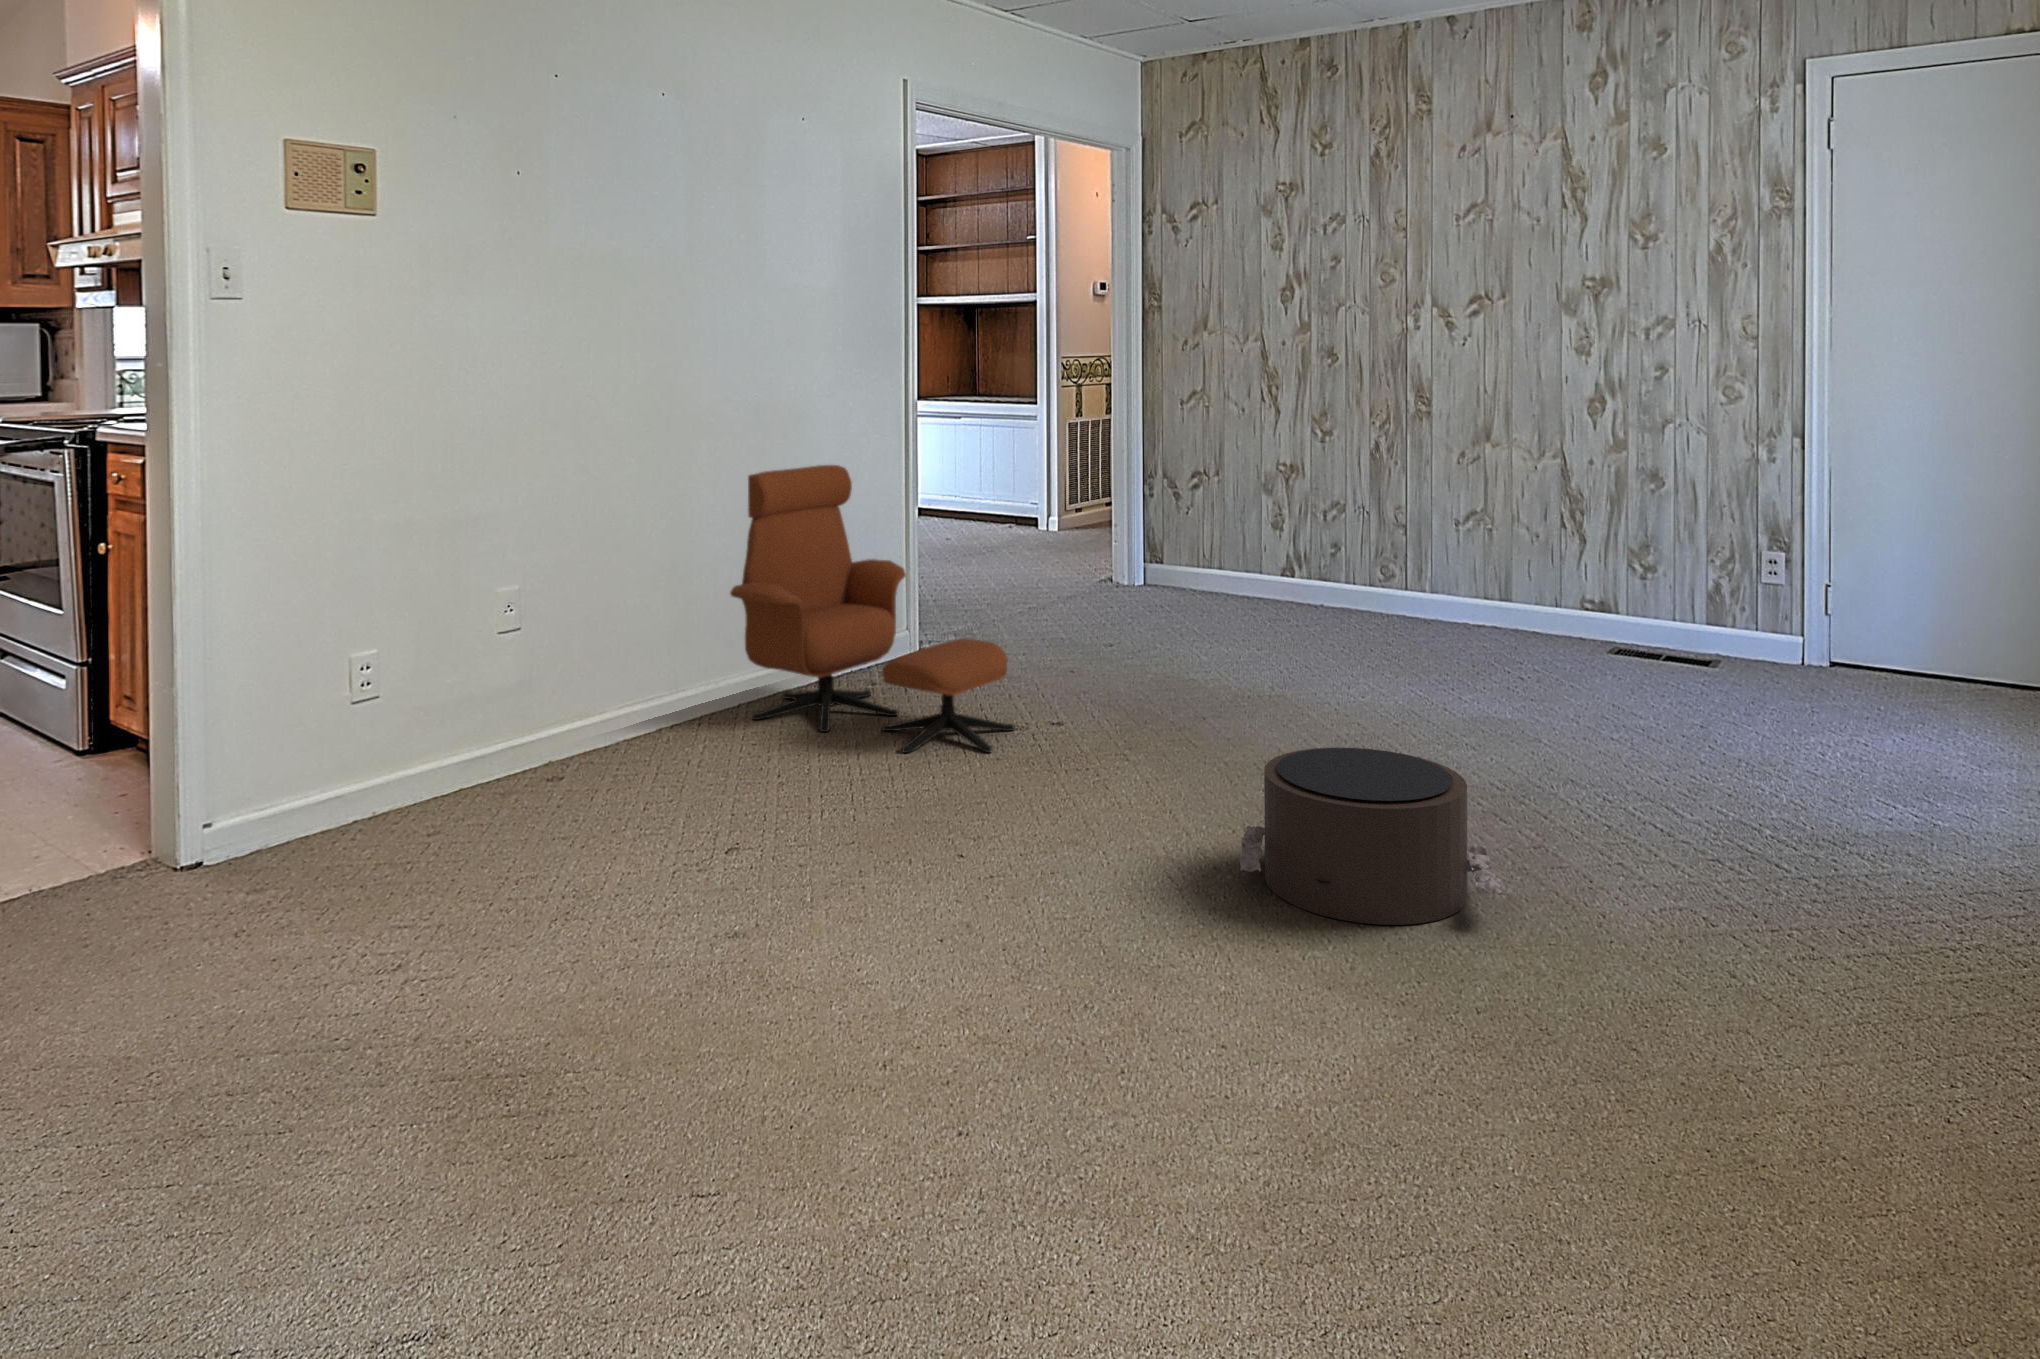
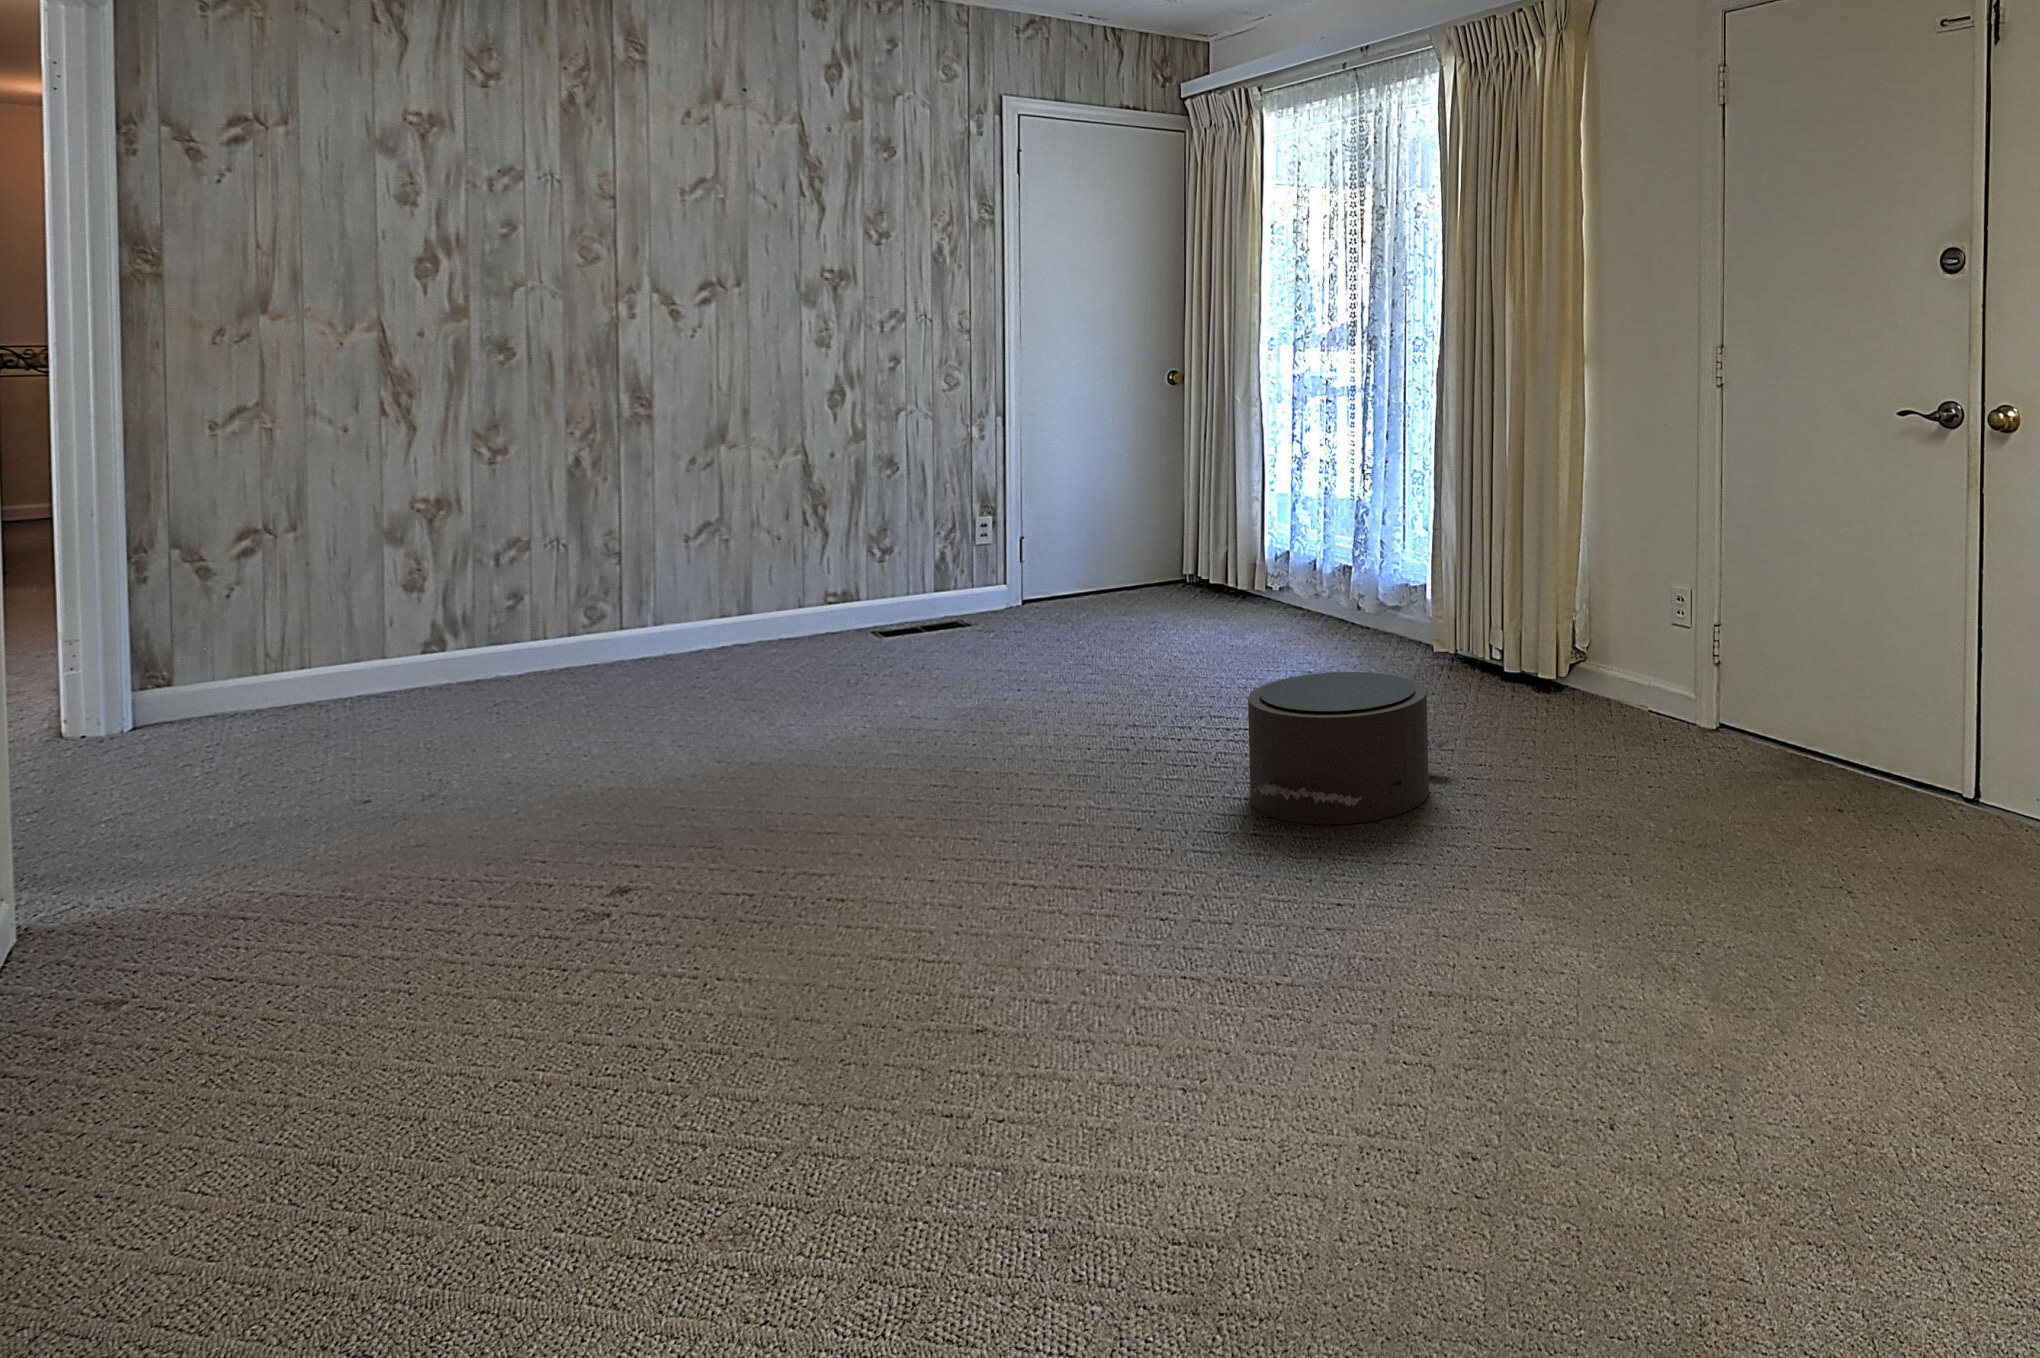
lounge chair: present [730,465,1014,753] -> none [56,536,749,1111]

